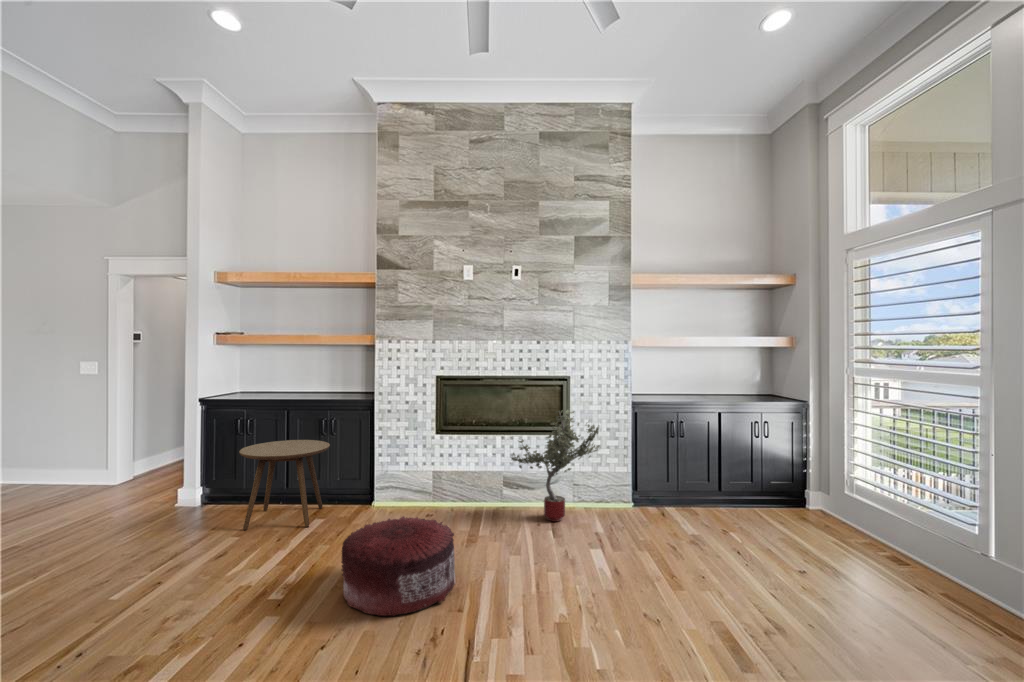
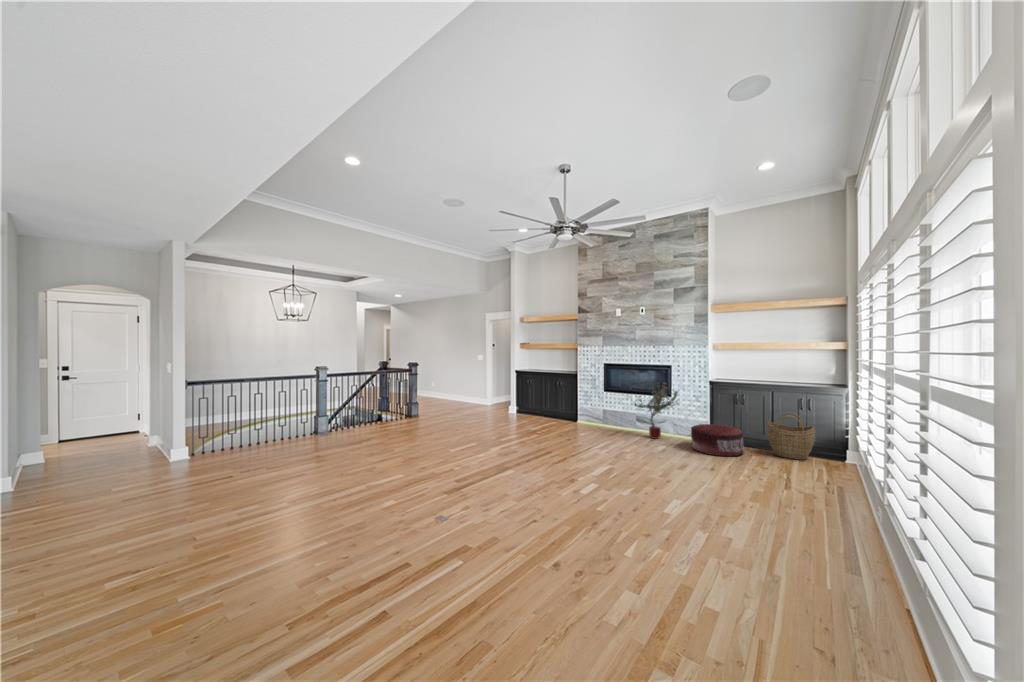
side table: present [239,440,330,530] -> none [524,389,558,424]
woven basket: none [725,445,792,521] -> present [767,412,815,460]
pouf: present [341,516,456,616] -> present [691,424,744,456]

